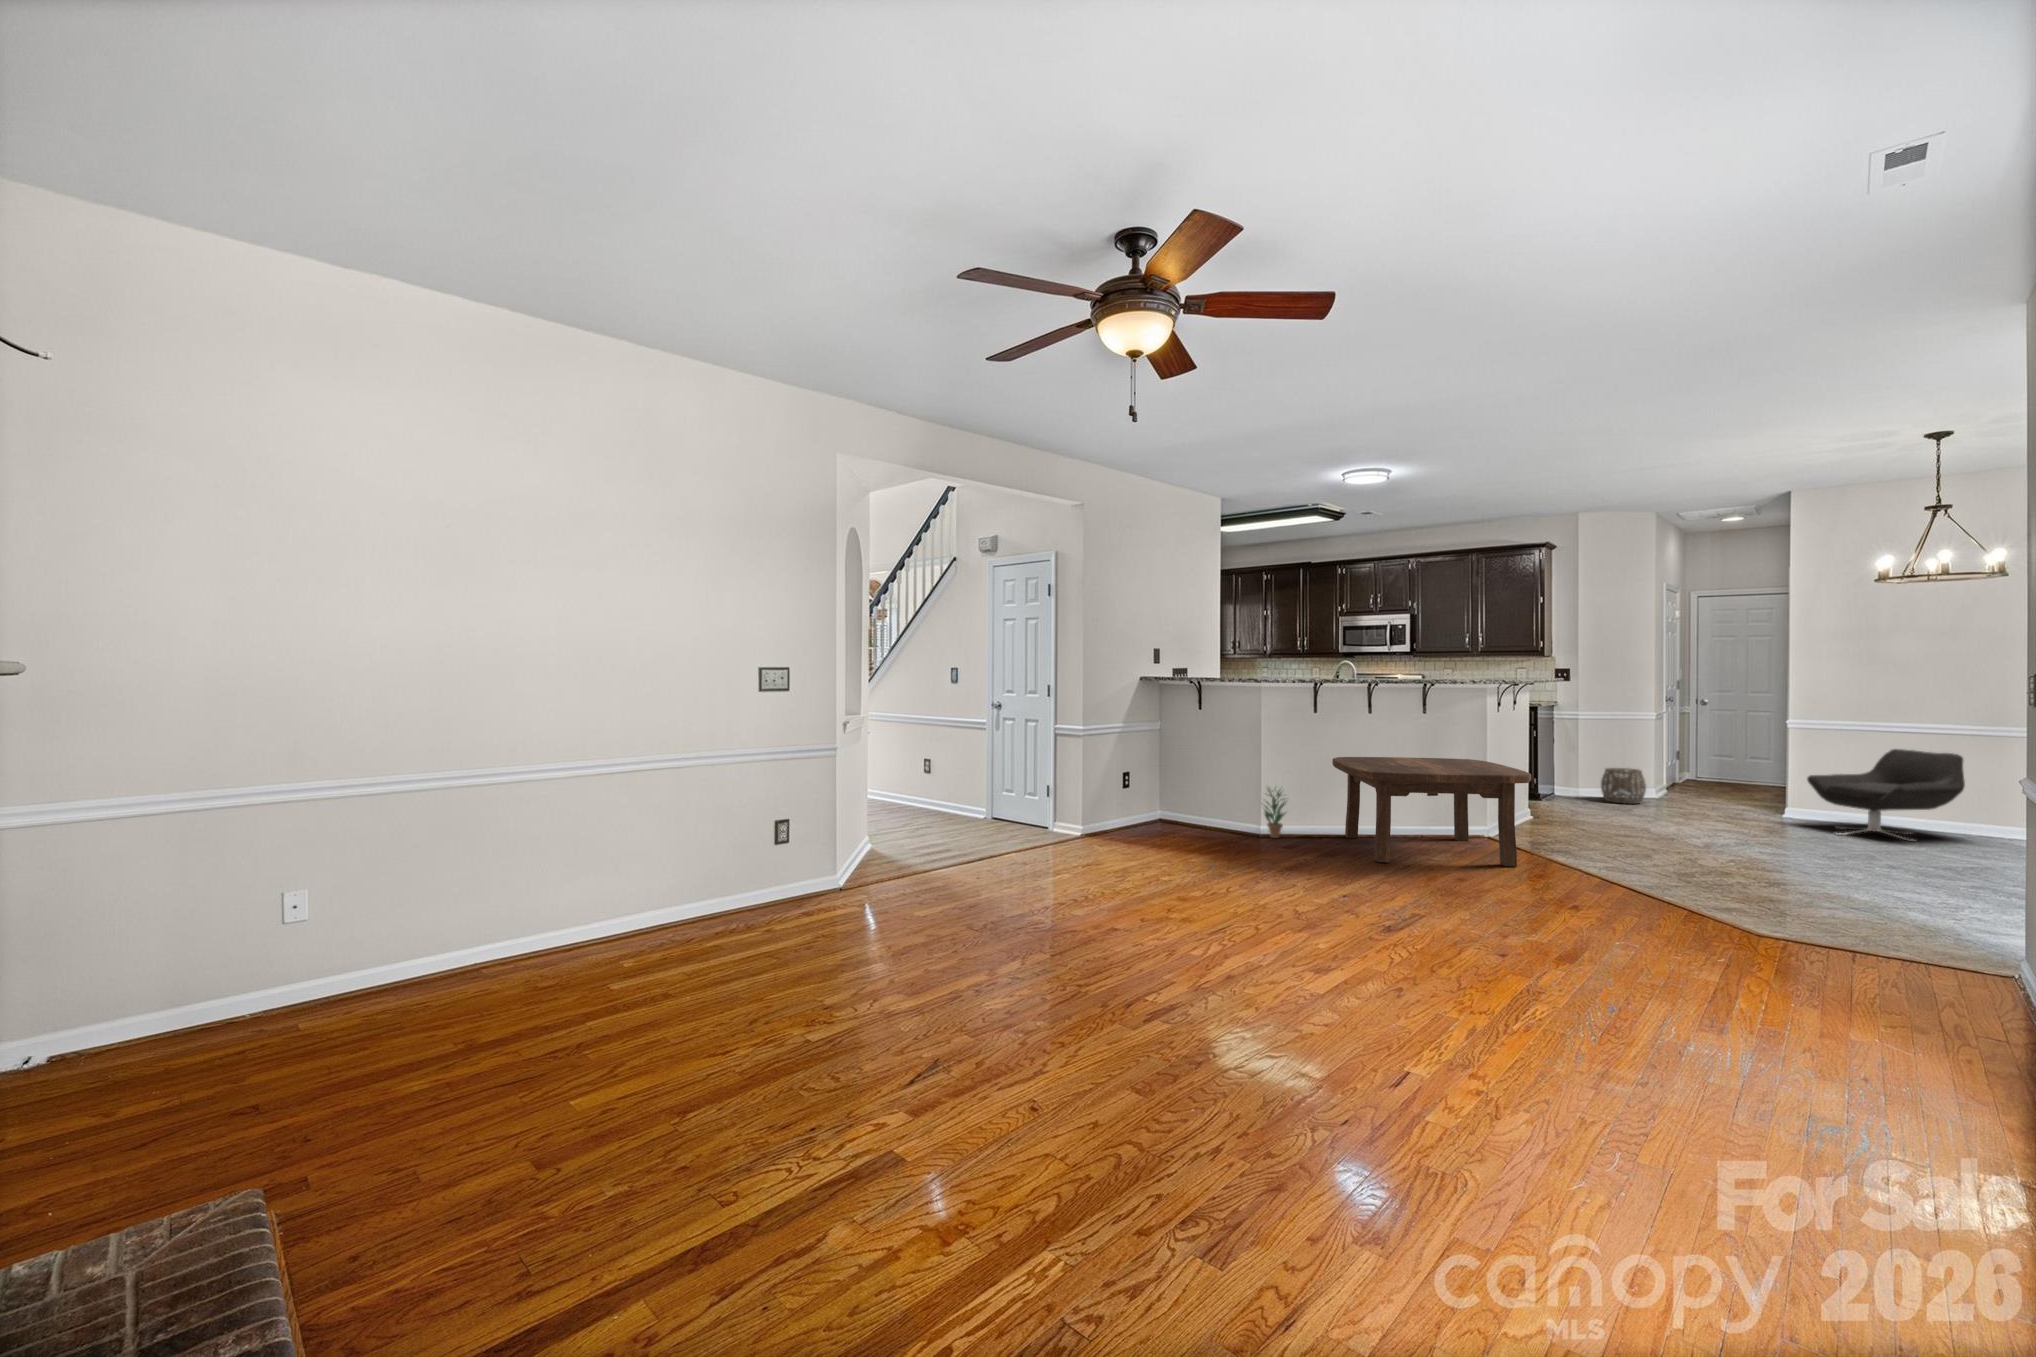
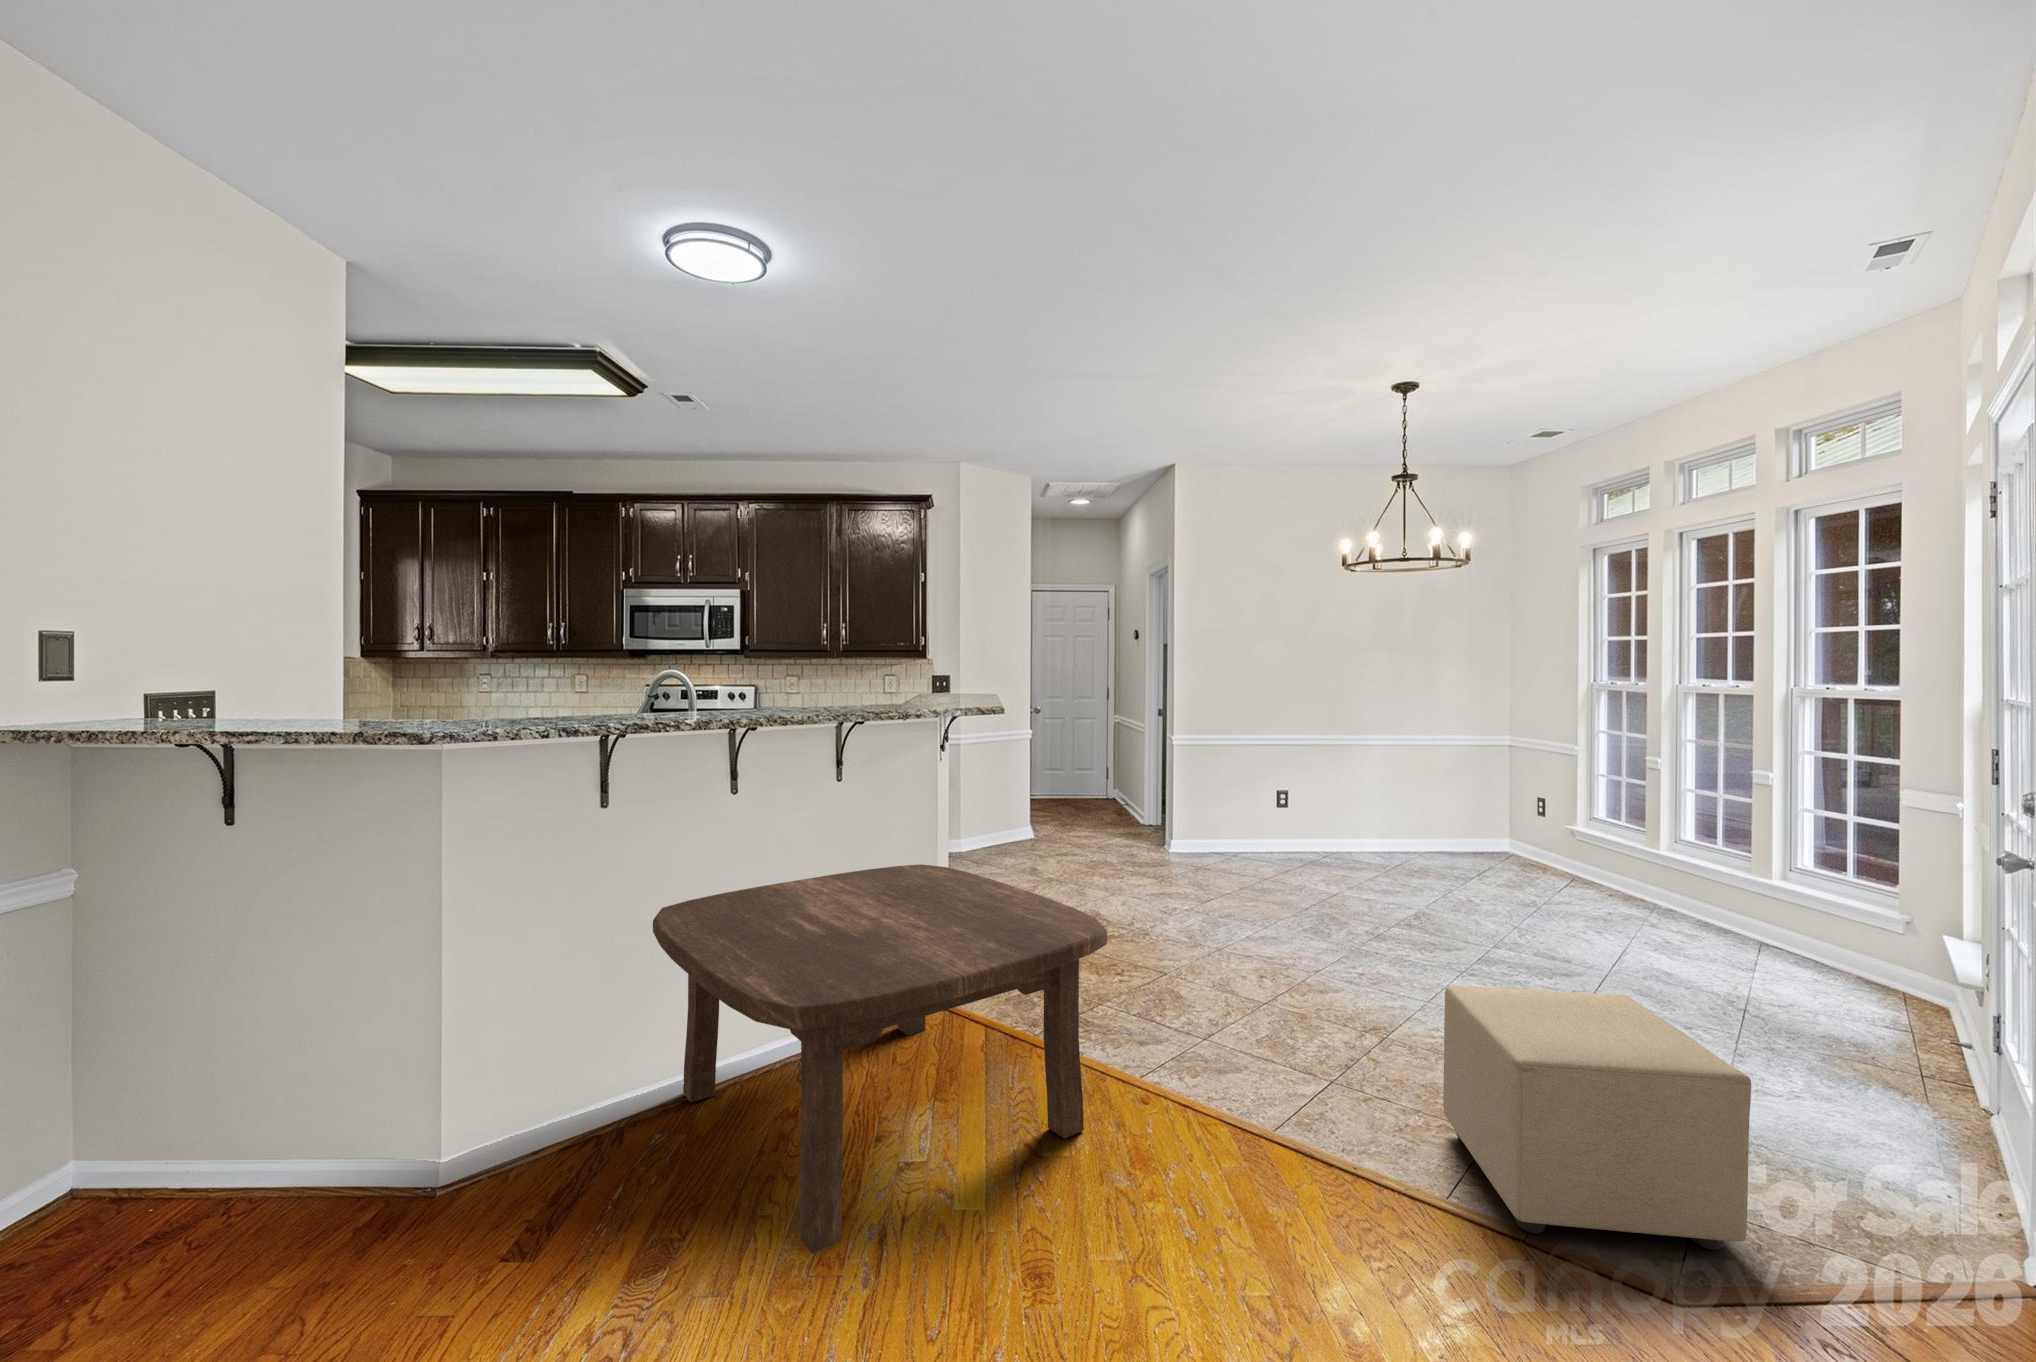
lounge chair: present [1807,749,1965,840] -> none [1211,764,1342,877]
woven basket: present [1601,768,1646,804] -> none [988,803,1038,853]
potted plant: present [1265,788,1286,838] -> none [443,1027,537,1183]
ottoman: none [1695,821,1847,931] -> present [1443,986,1751,1250]

